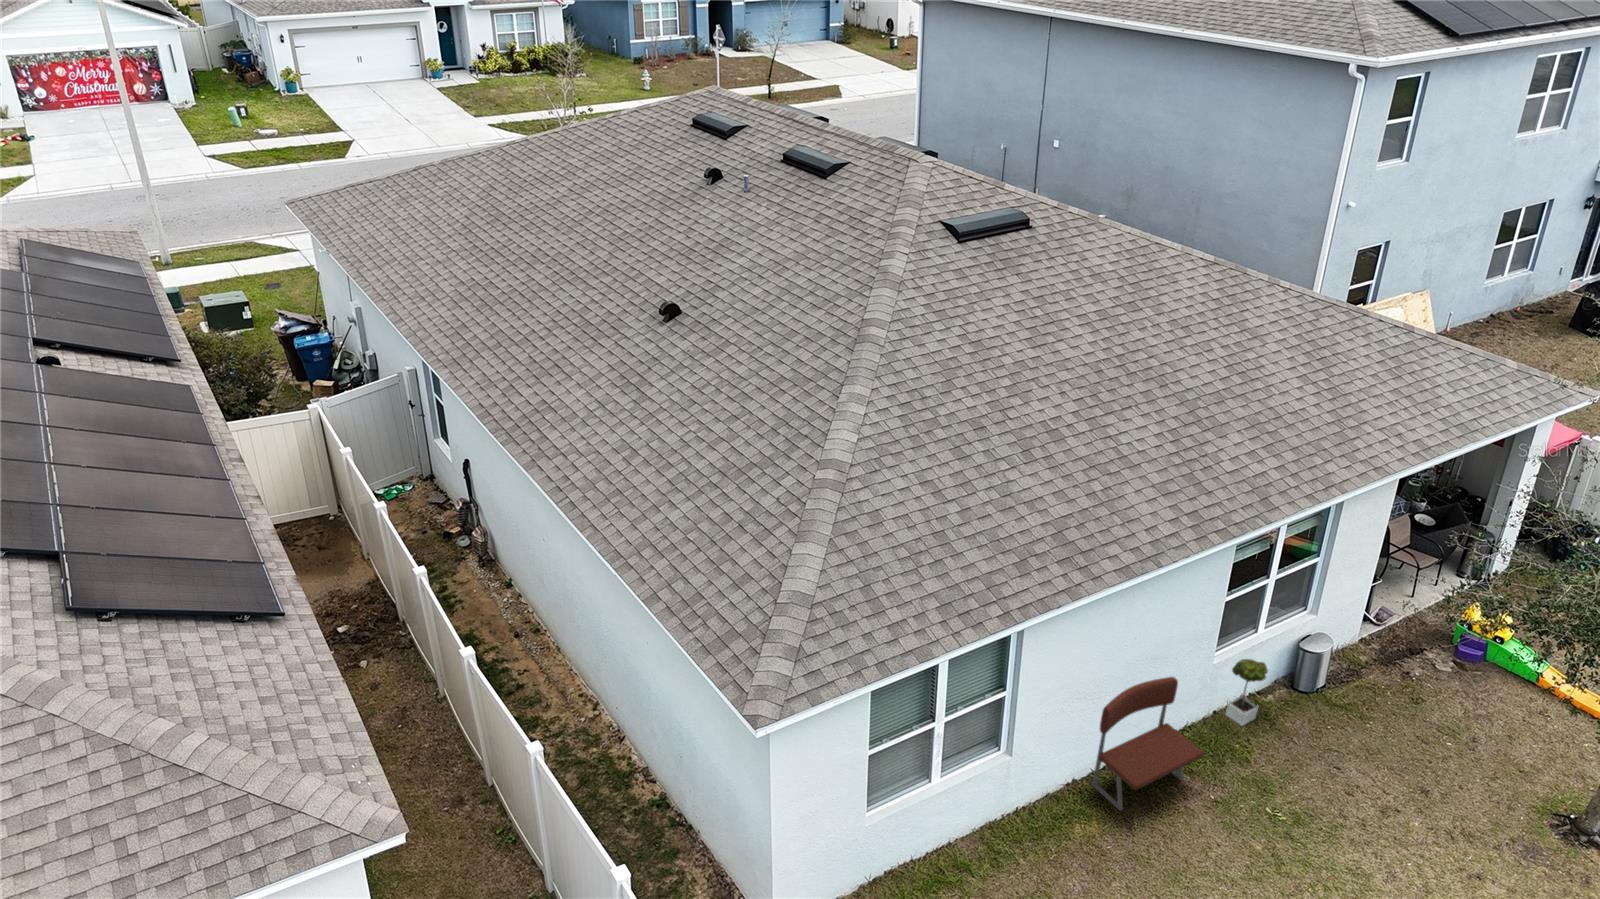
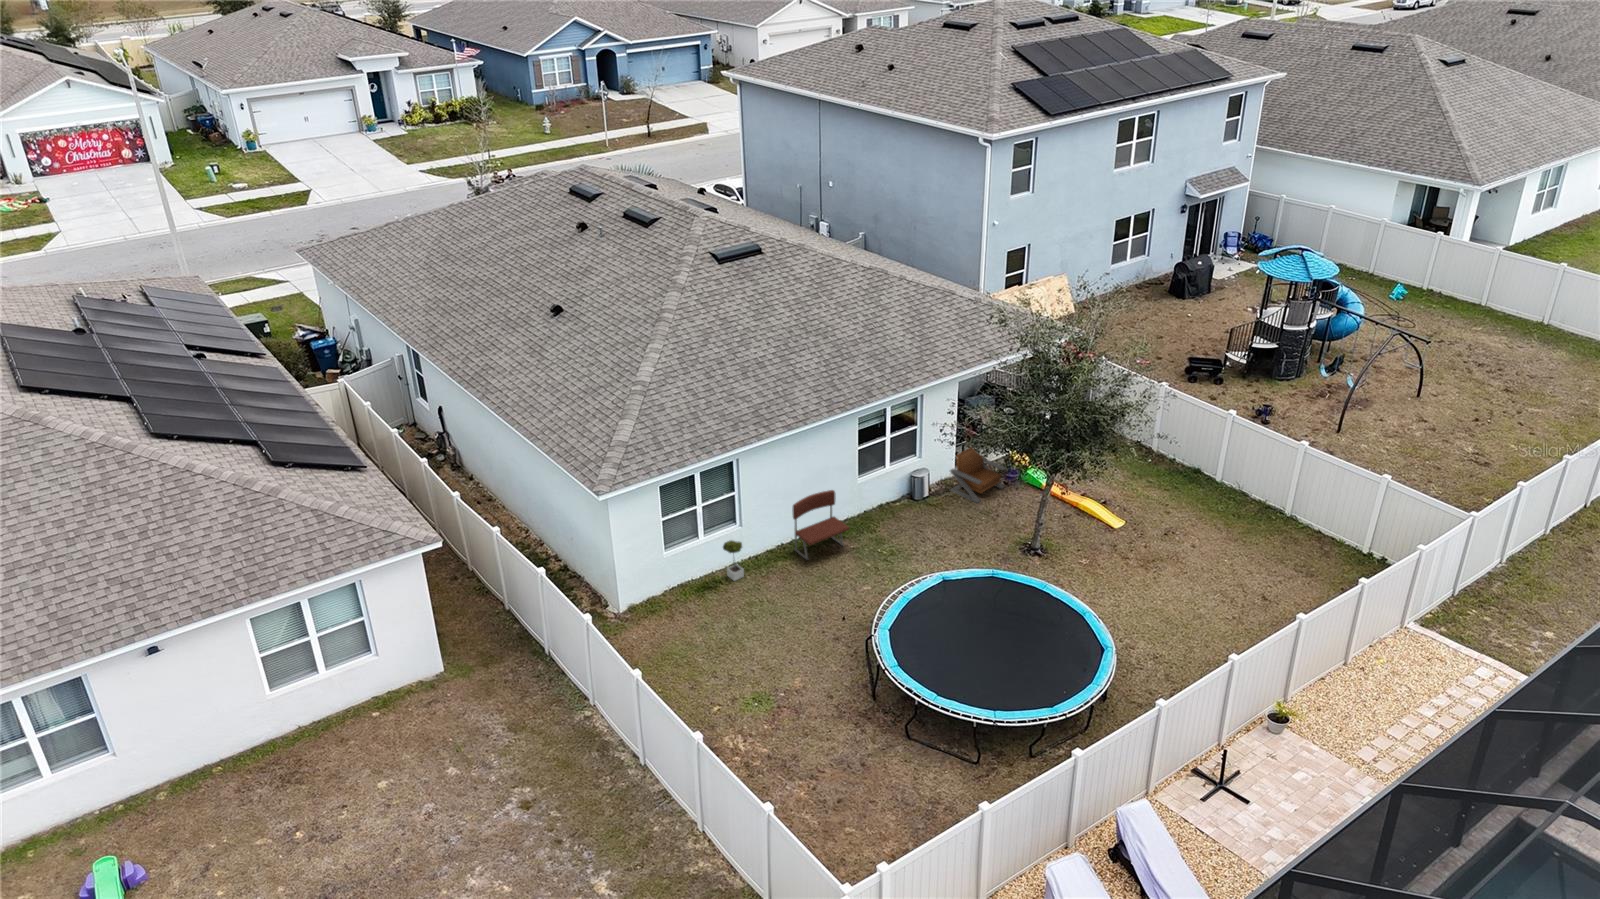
lounge chair: none [1344,584,1454,698] -> present [950,447,1005,503]
potted tree: present [1226,659,1268,726] -> present [723,540,744,581]

